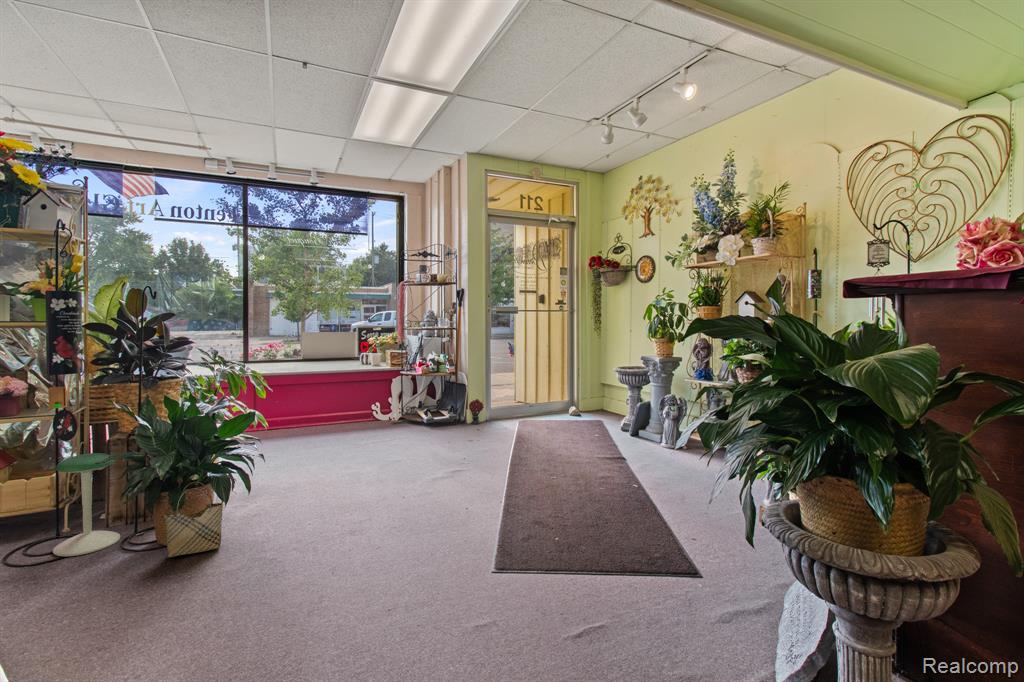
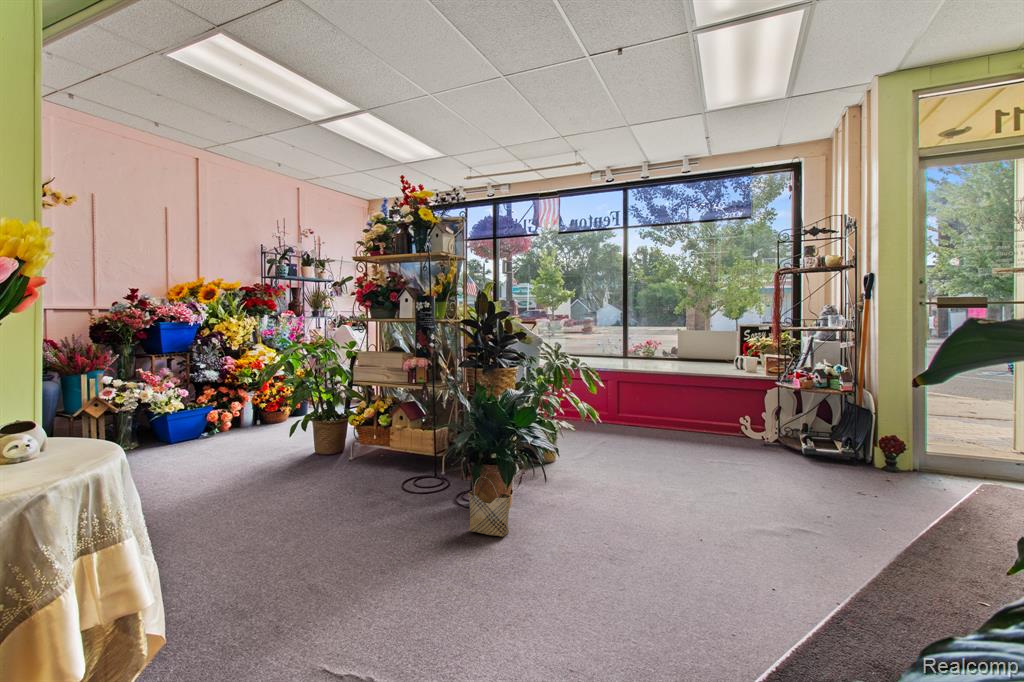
stool: present [53,453,120,556] -> none [424,430,463,507]

